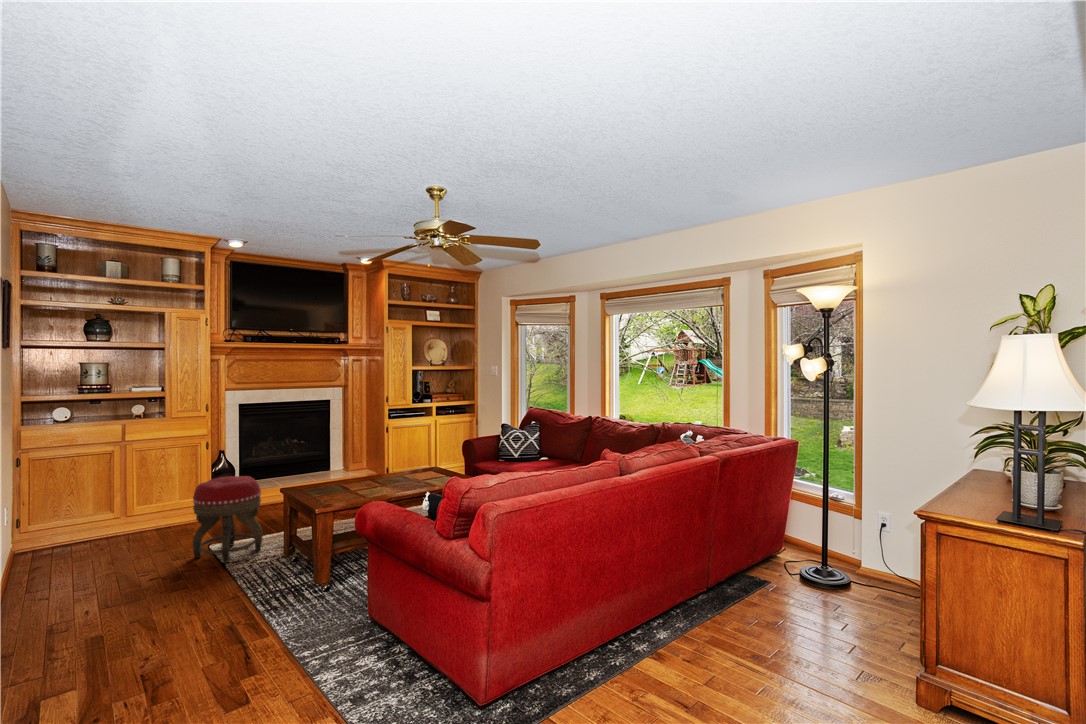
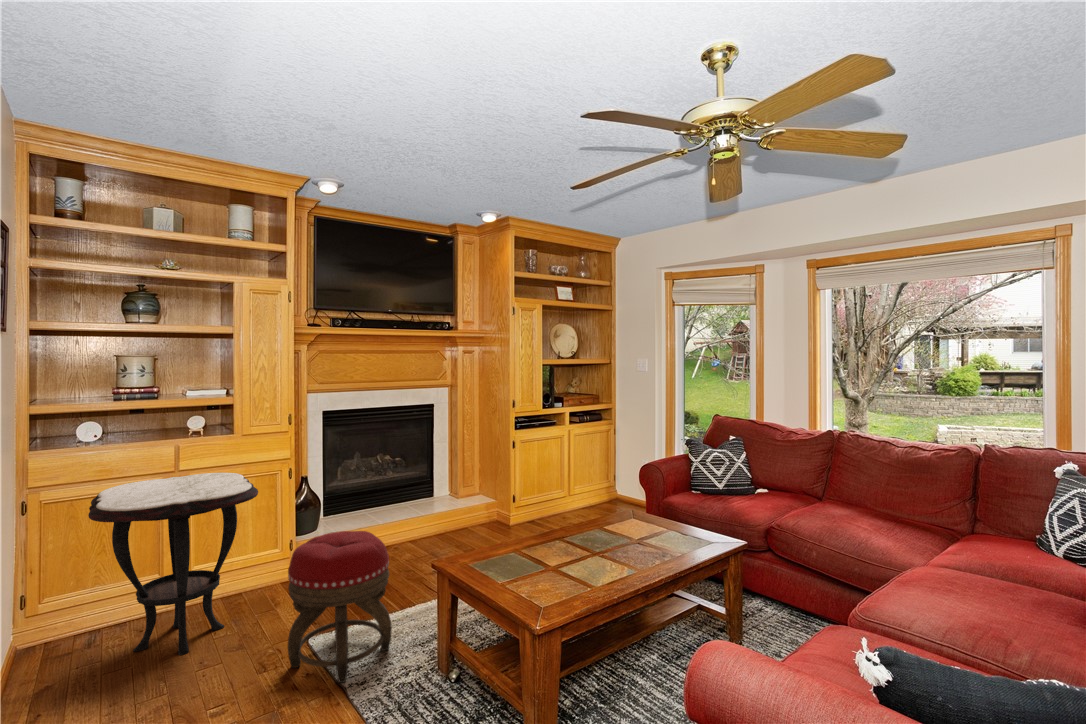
side table: none [65,442,178,554] -> present [88,473,258,655]

